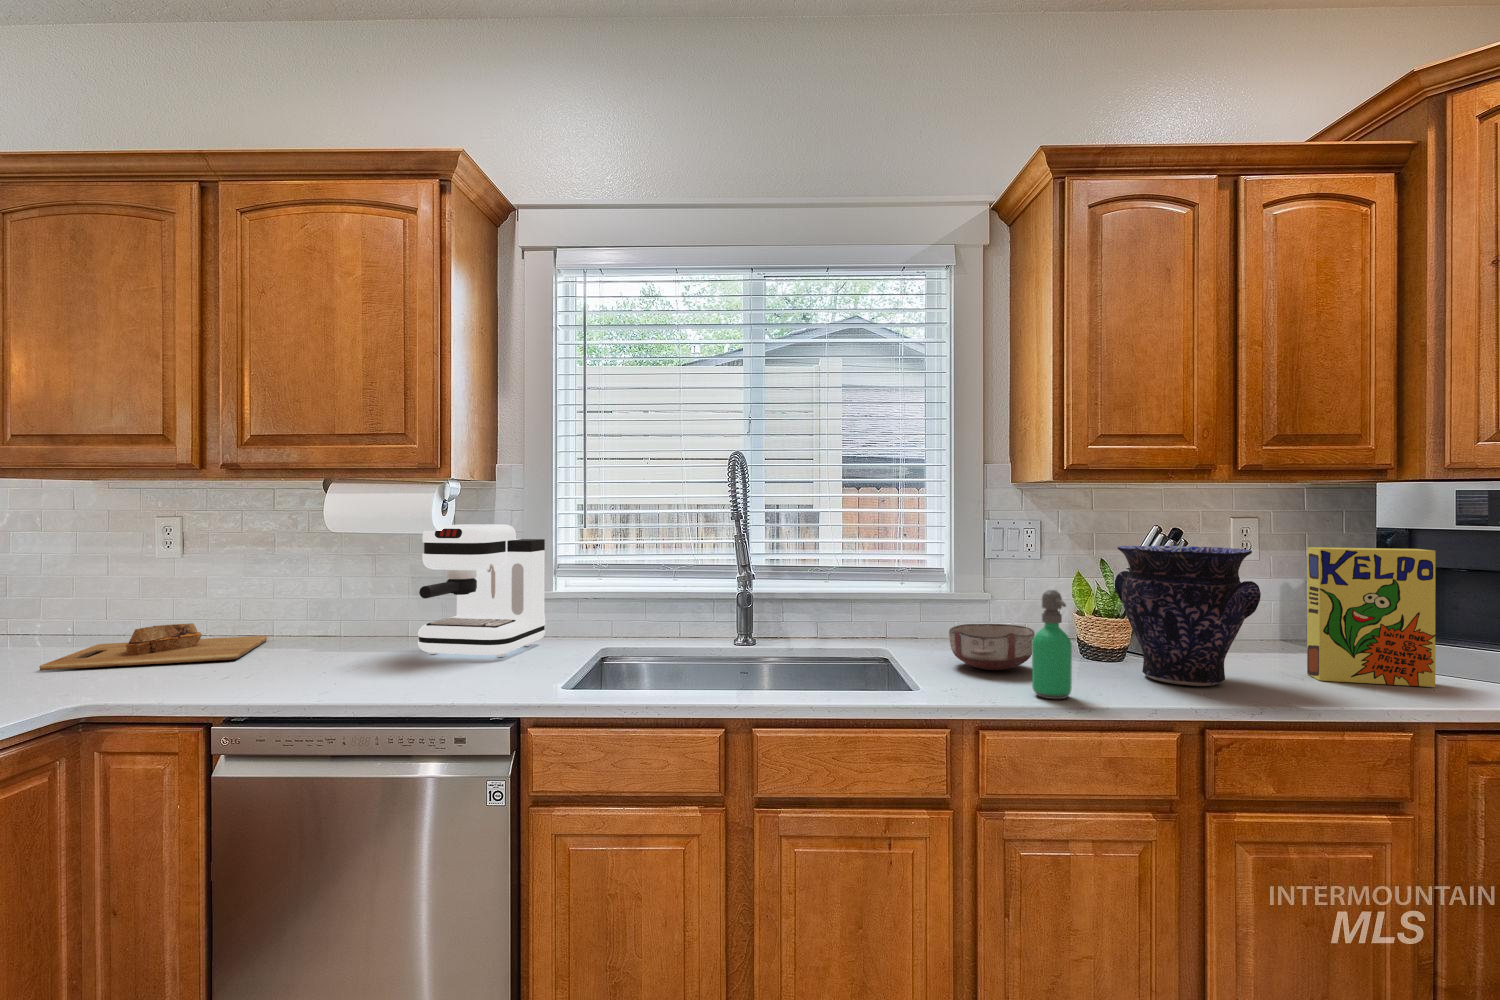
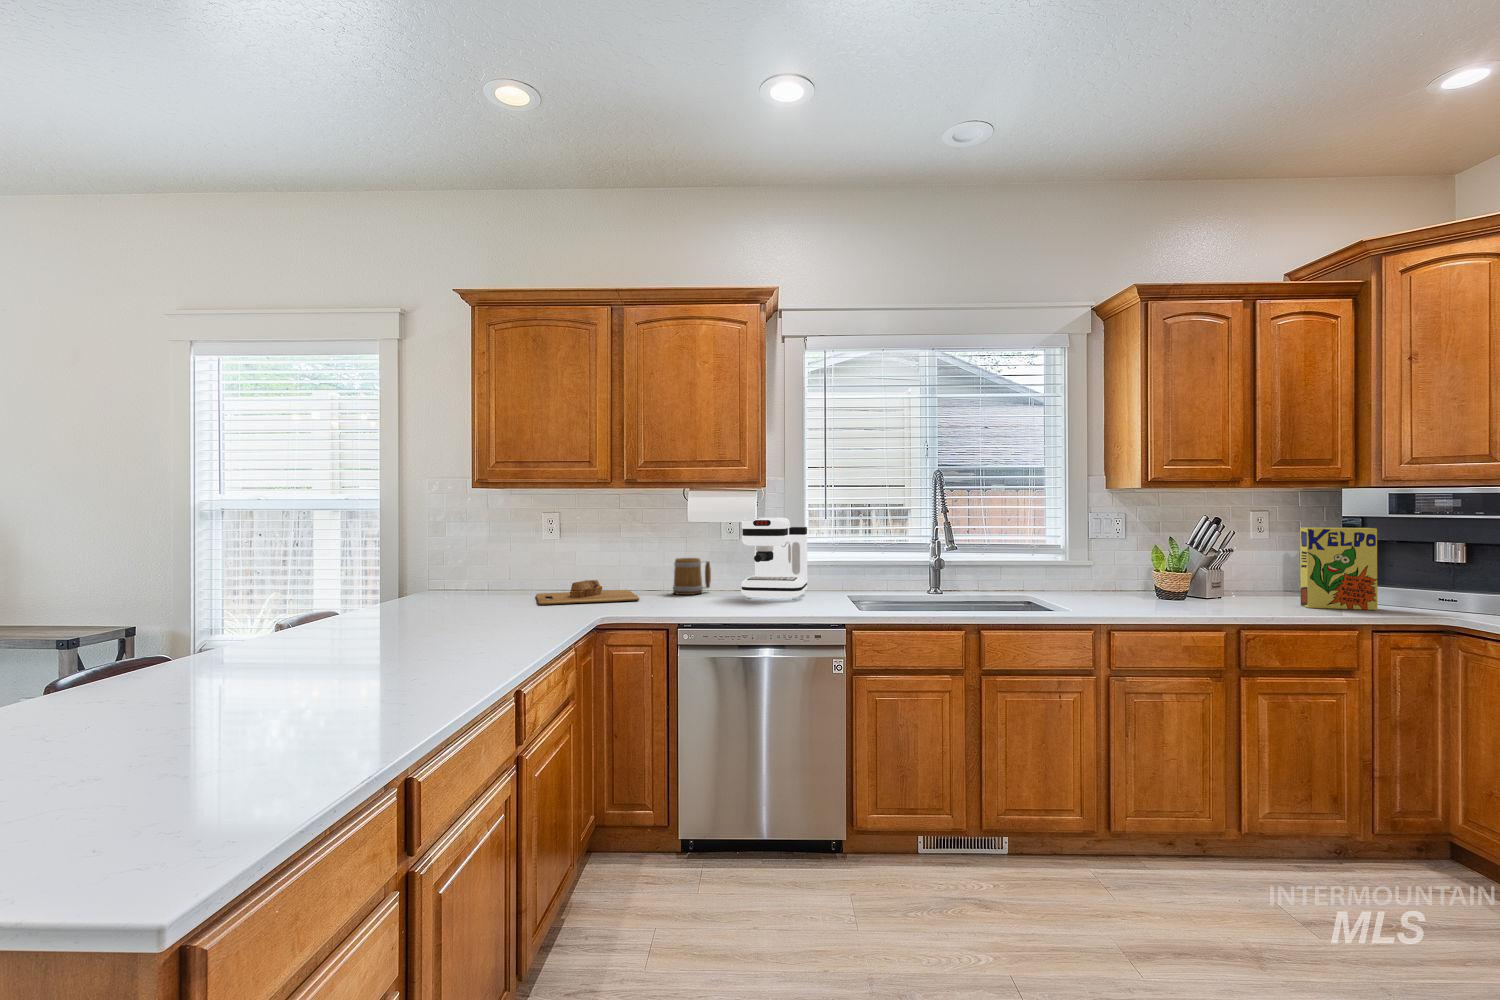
vase: present [1115,546,1261,686] -> none [1180,528,1271,609]
mug: none [331,586,401,646] -> present [673,558,711,595]
soap dispenser: present [1032,590,1072,699] -> none [1137,552,1161,614]
ceramic bowl: present [949,624,1034,670] -> none [1077,577,1132,604]

